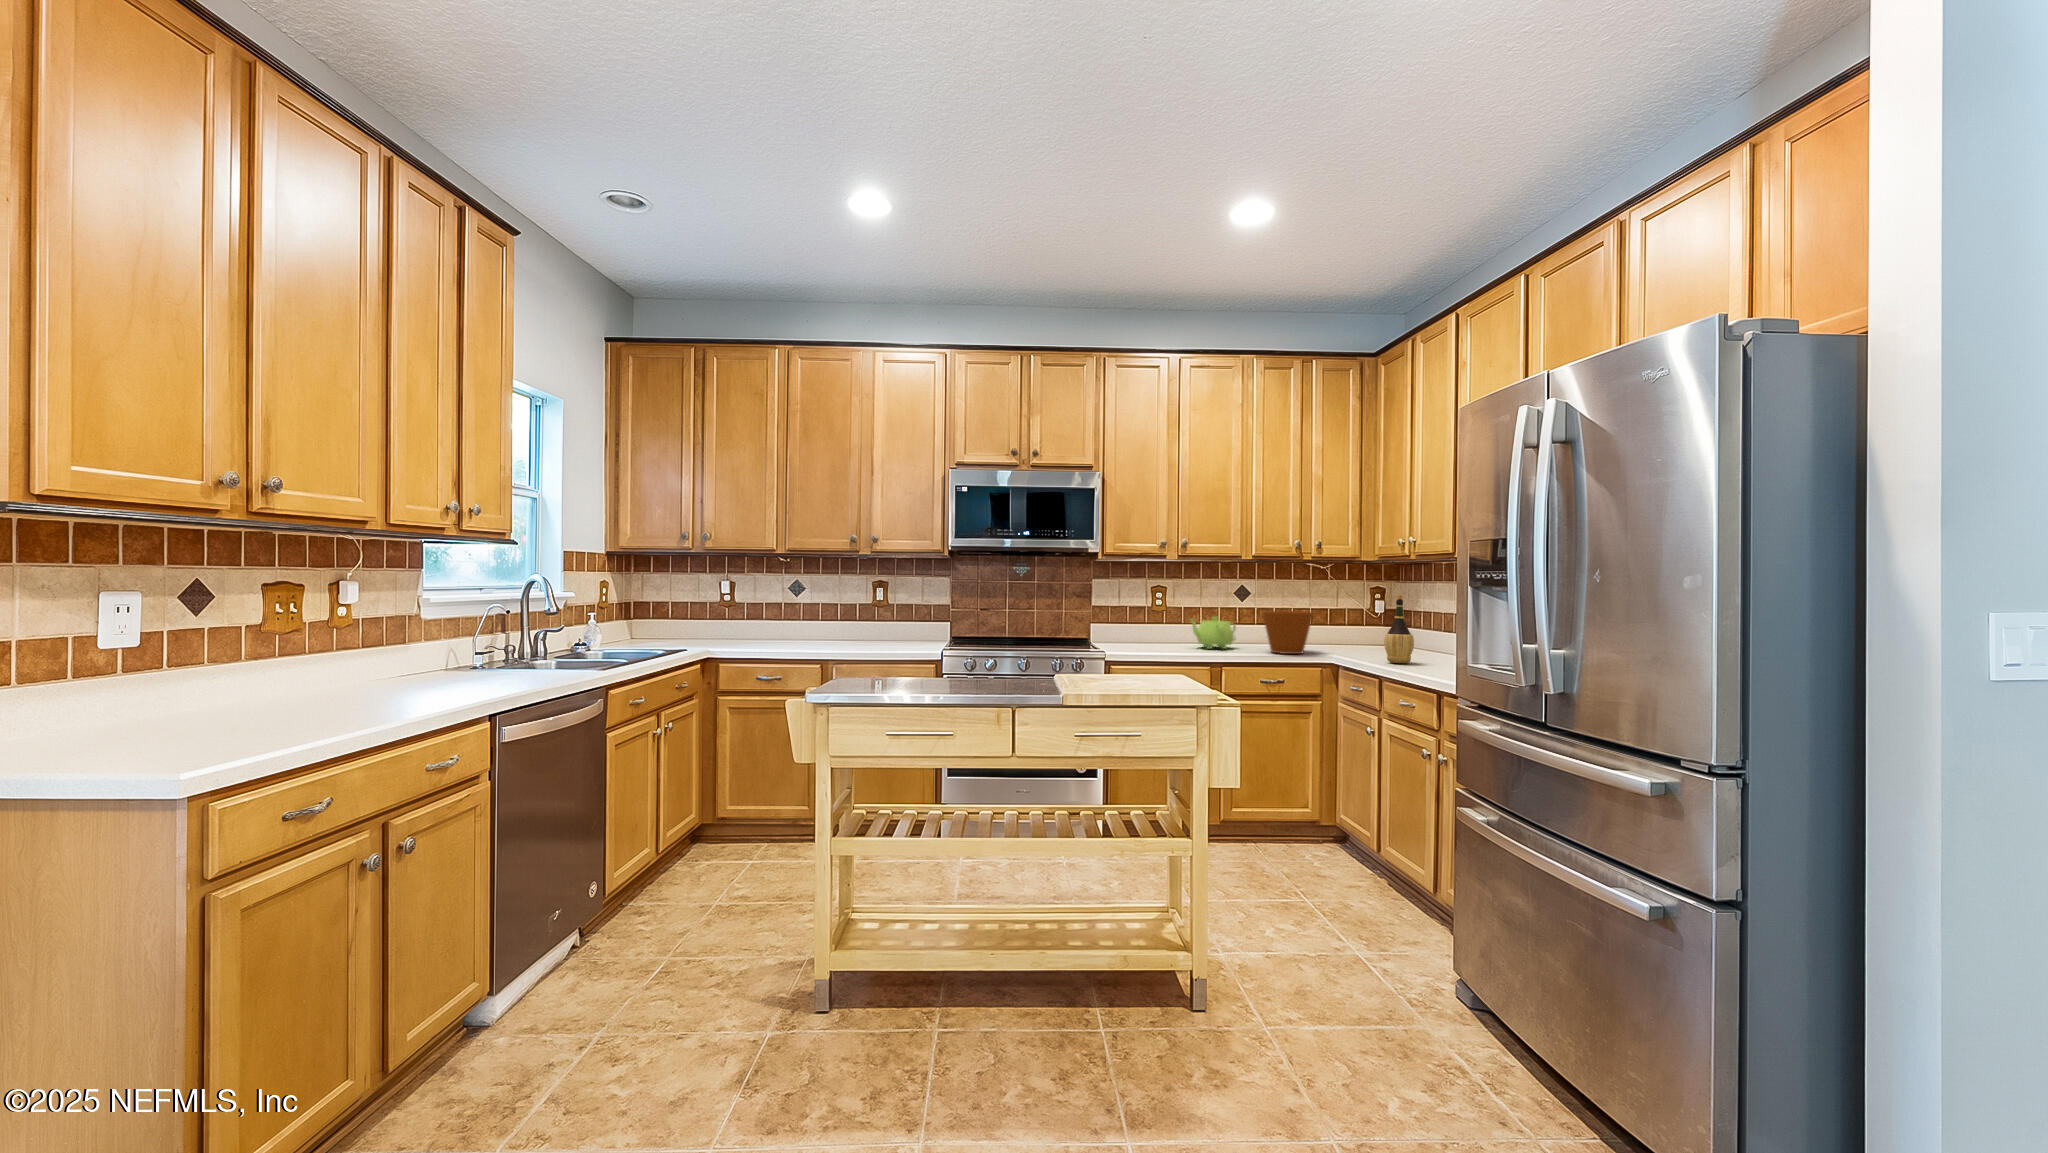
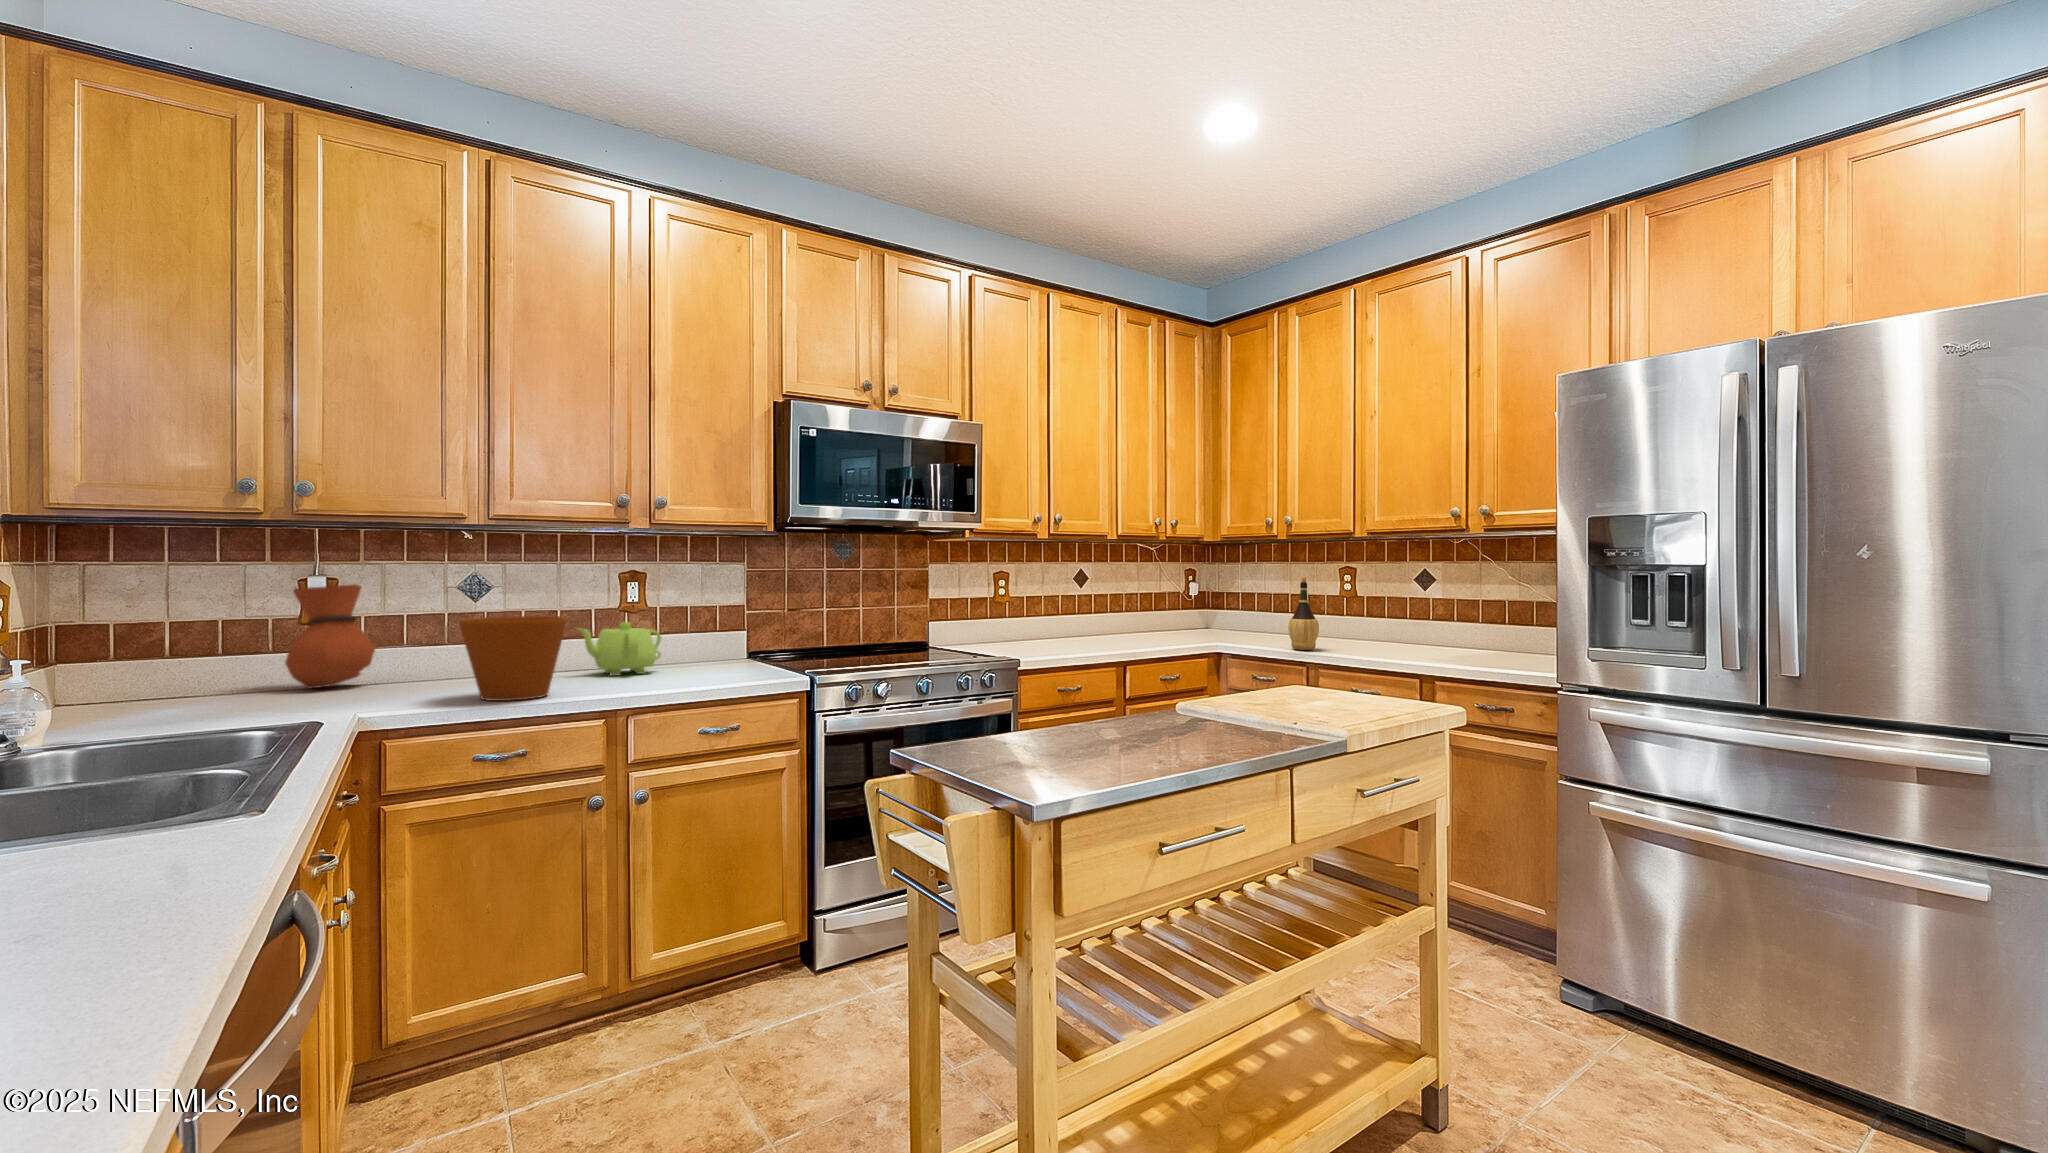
vase: none [710,586,750,638] -> present [285,584,375,688]
flower pot: present [1262,611,1313,654] -> present [459,616,567,701]
teapot: present [1190,617,1236,649] -> present [578,622,661,676]

